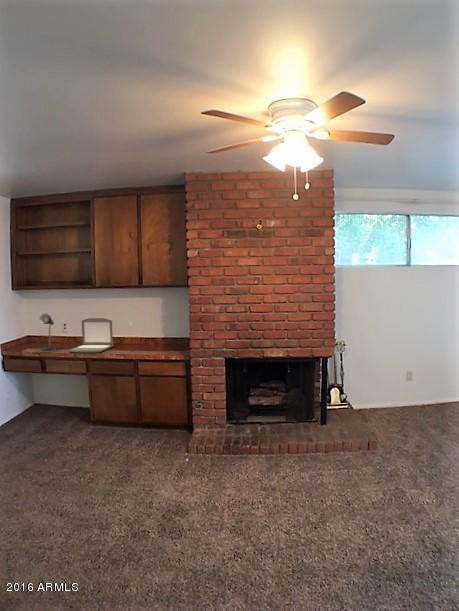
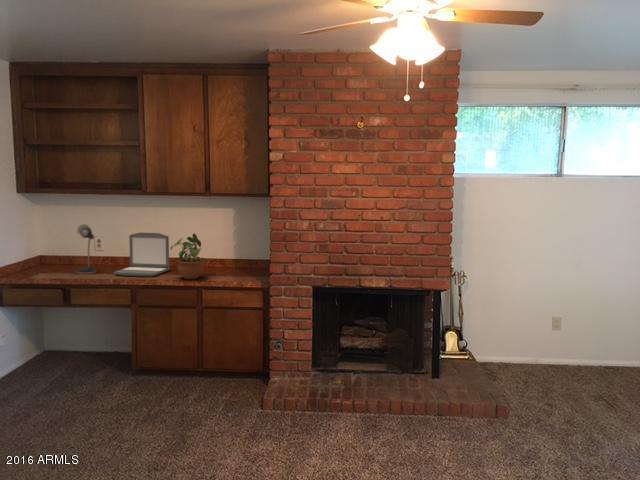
potted plant: none [112,317,140,354] -> present [171,233,205,279]

